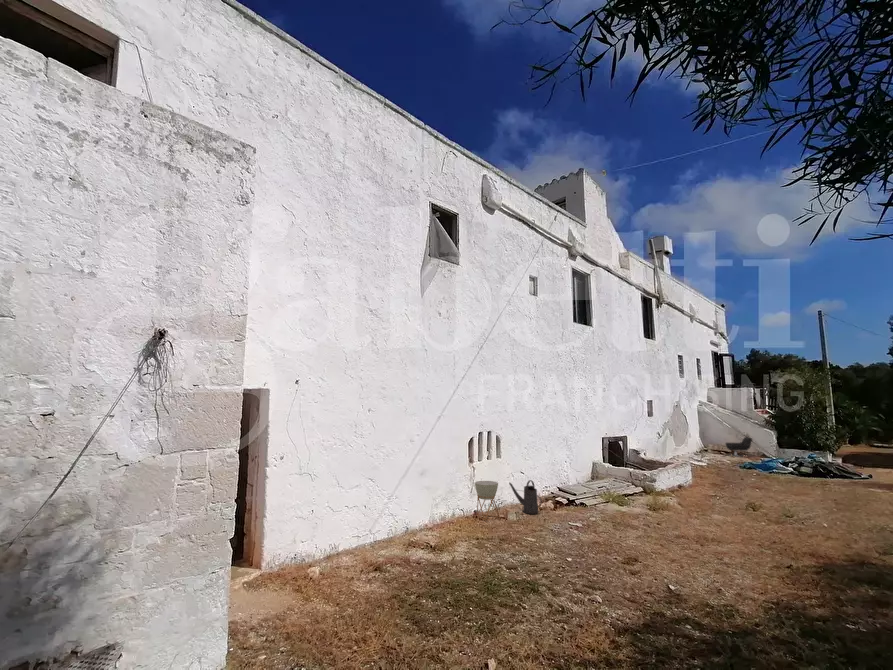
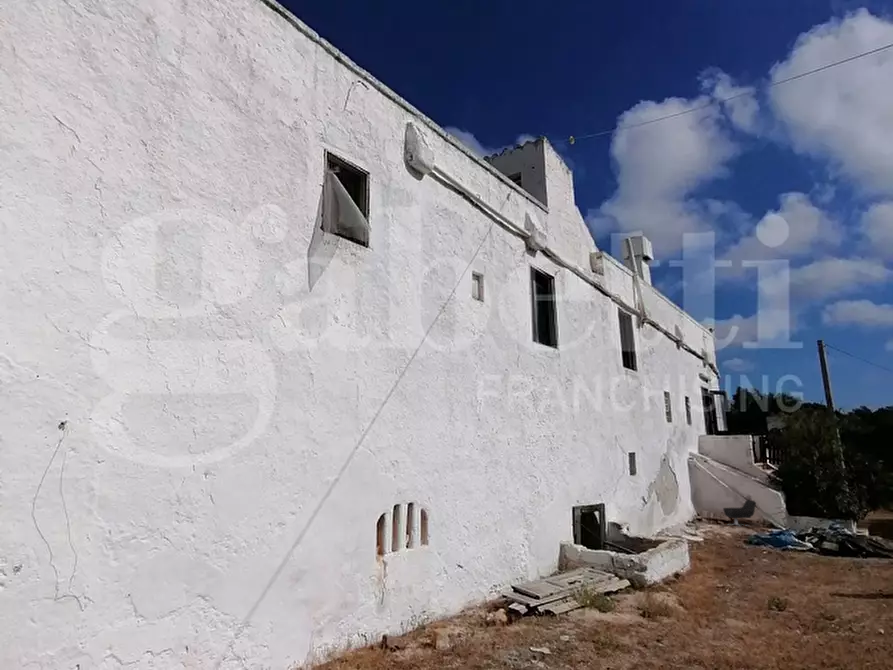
watering can: present [509,480,542,514] -> none [439,580,489,634]
planter: present [475,481,499,521] -> none [385,585,423,653]

